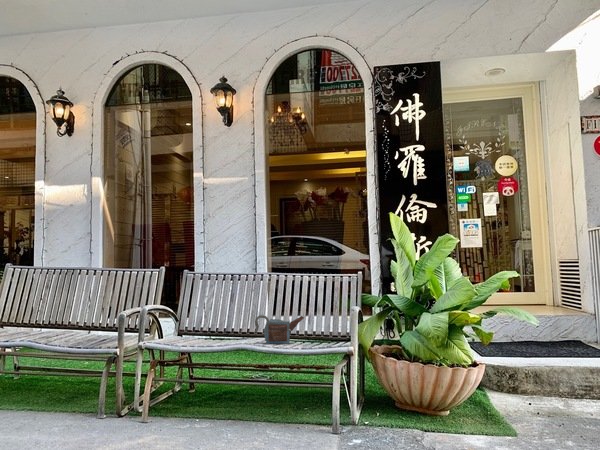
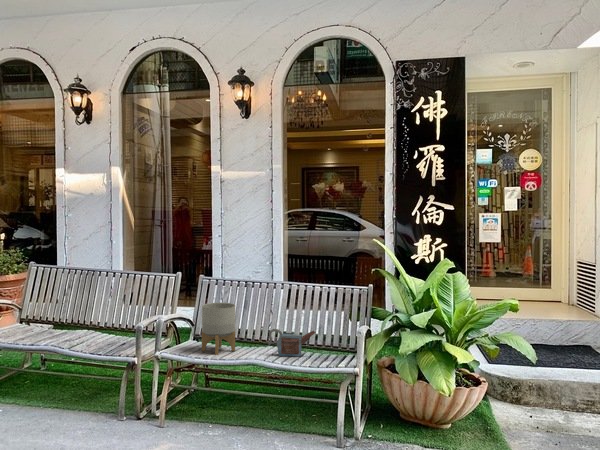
planter: none [183,292,219,345] -> present [202,302,235,355]

